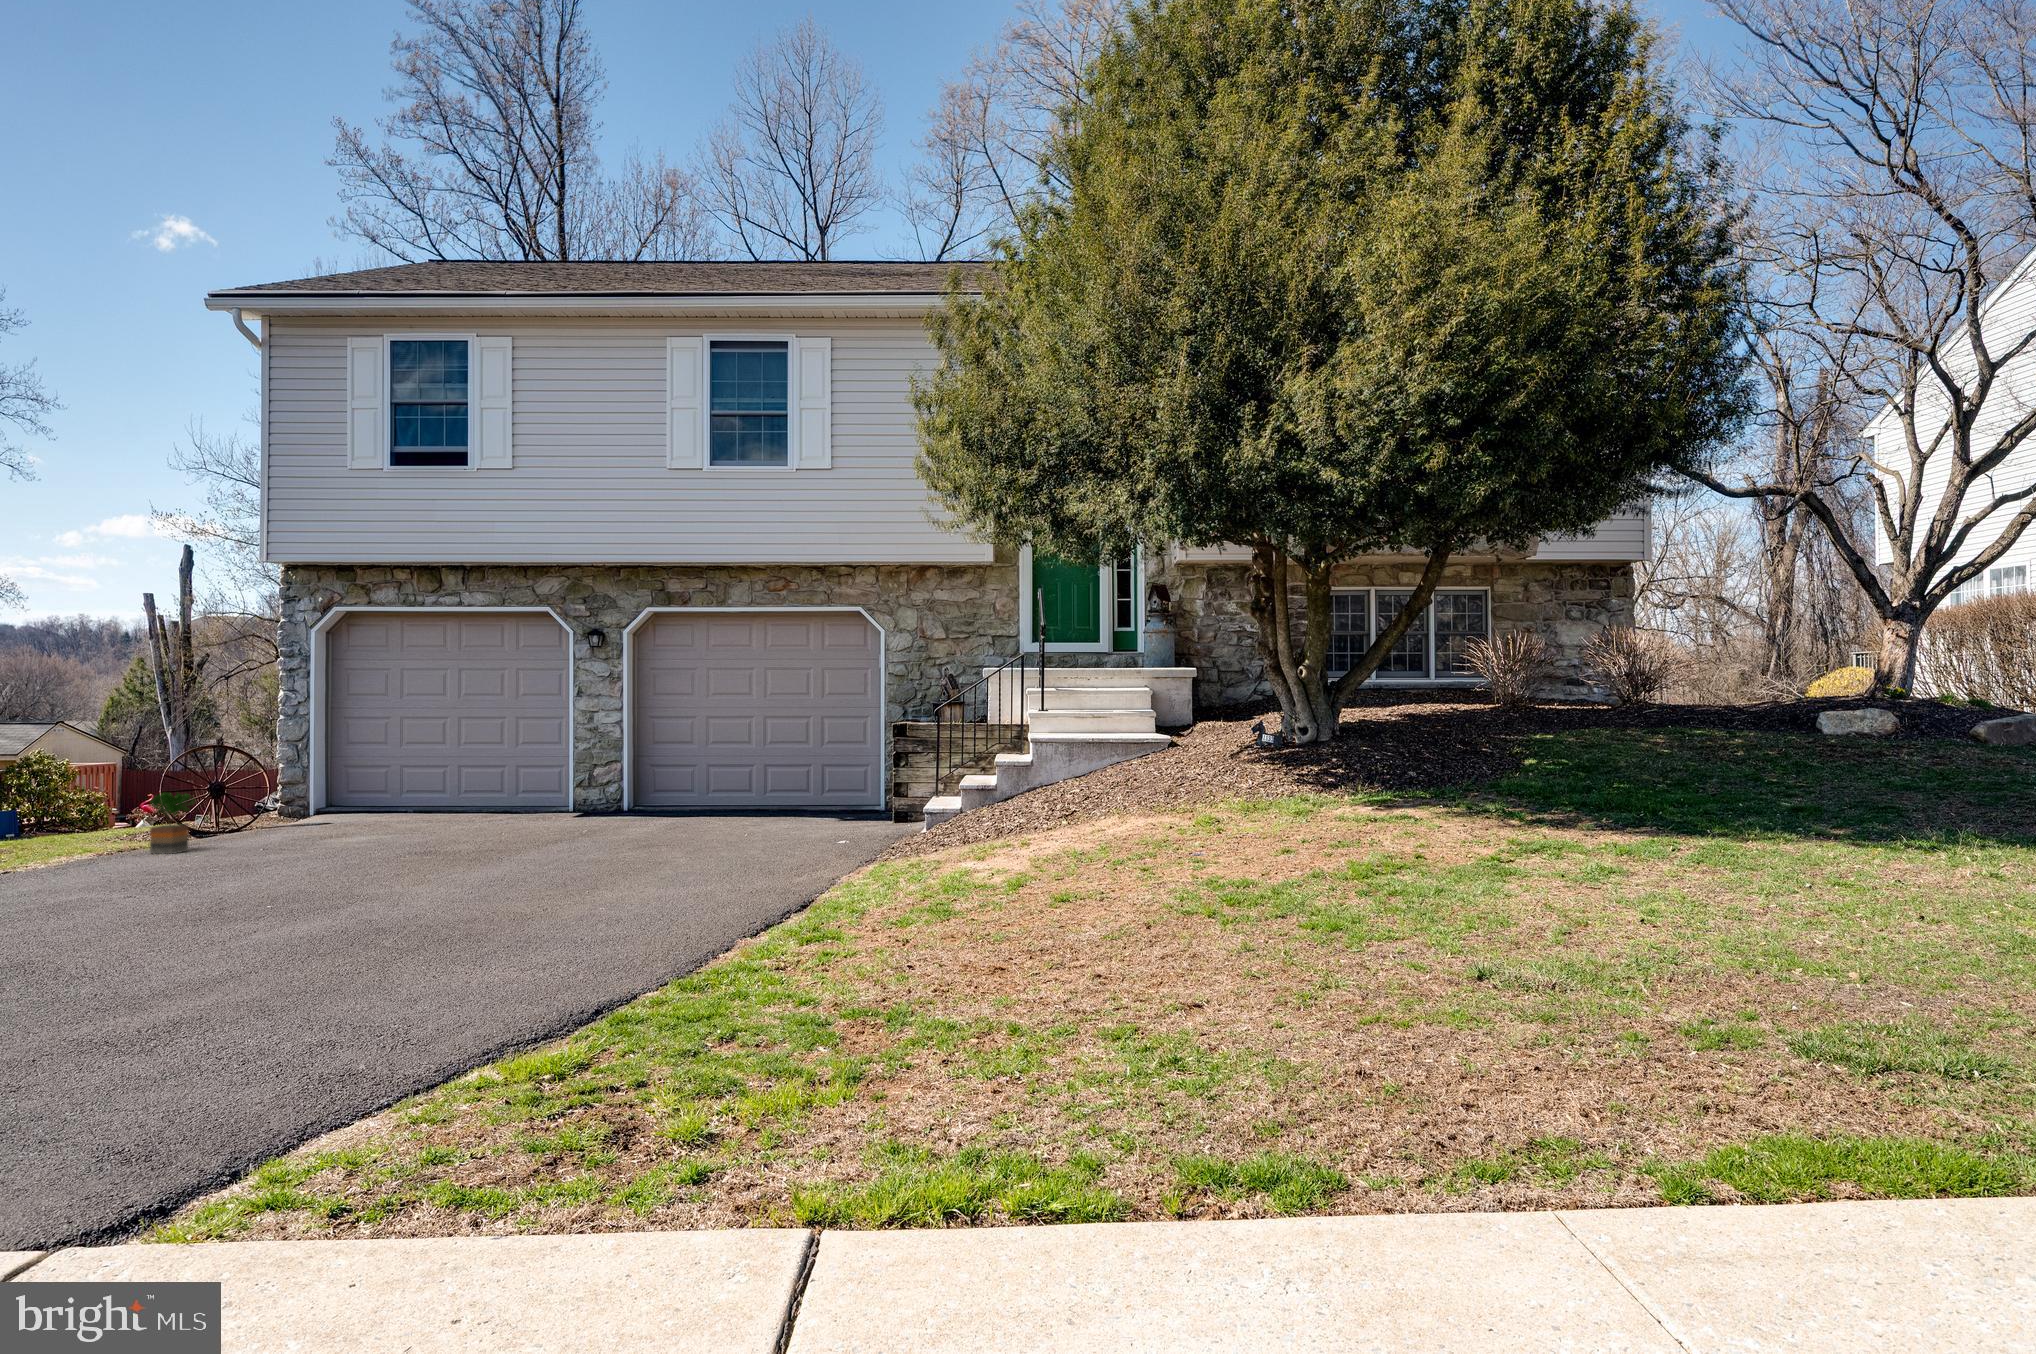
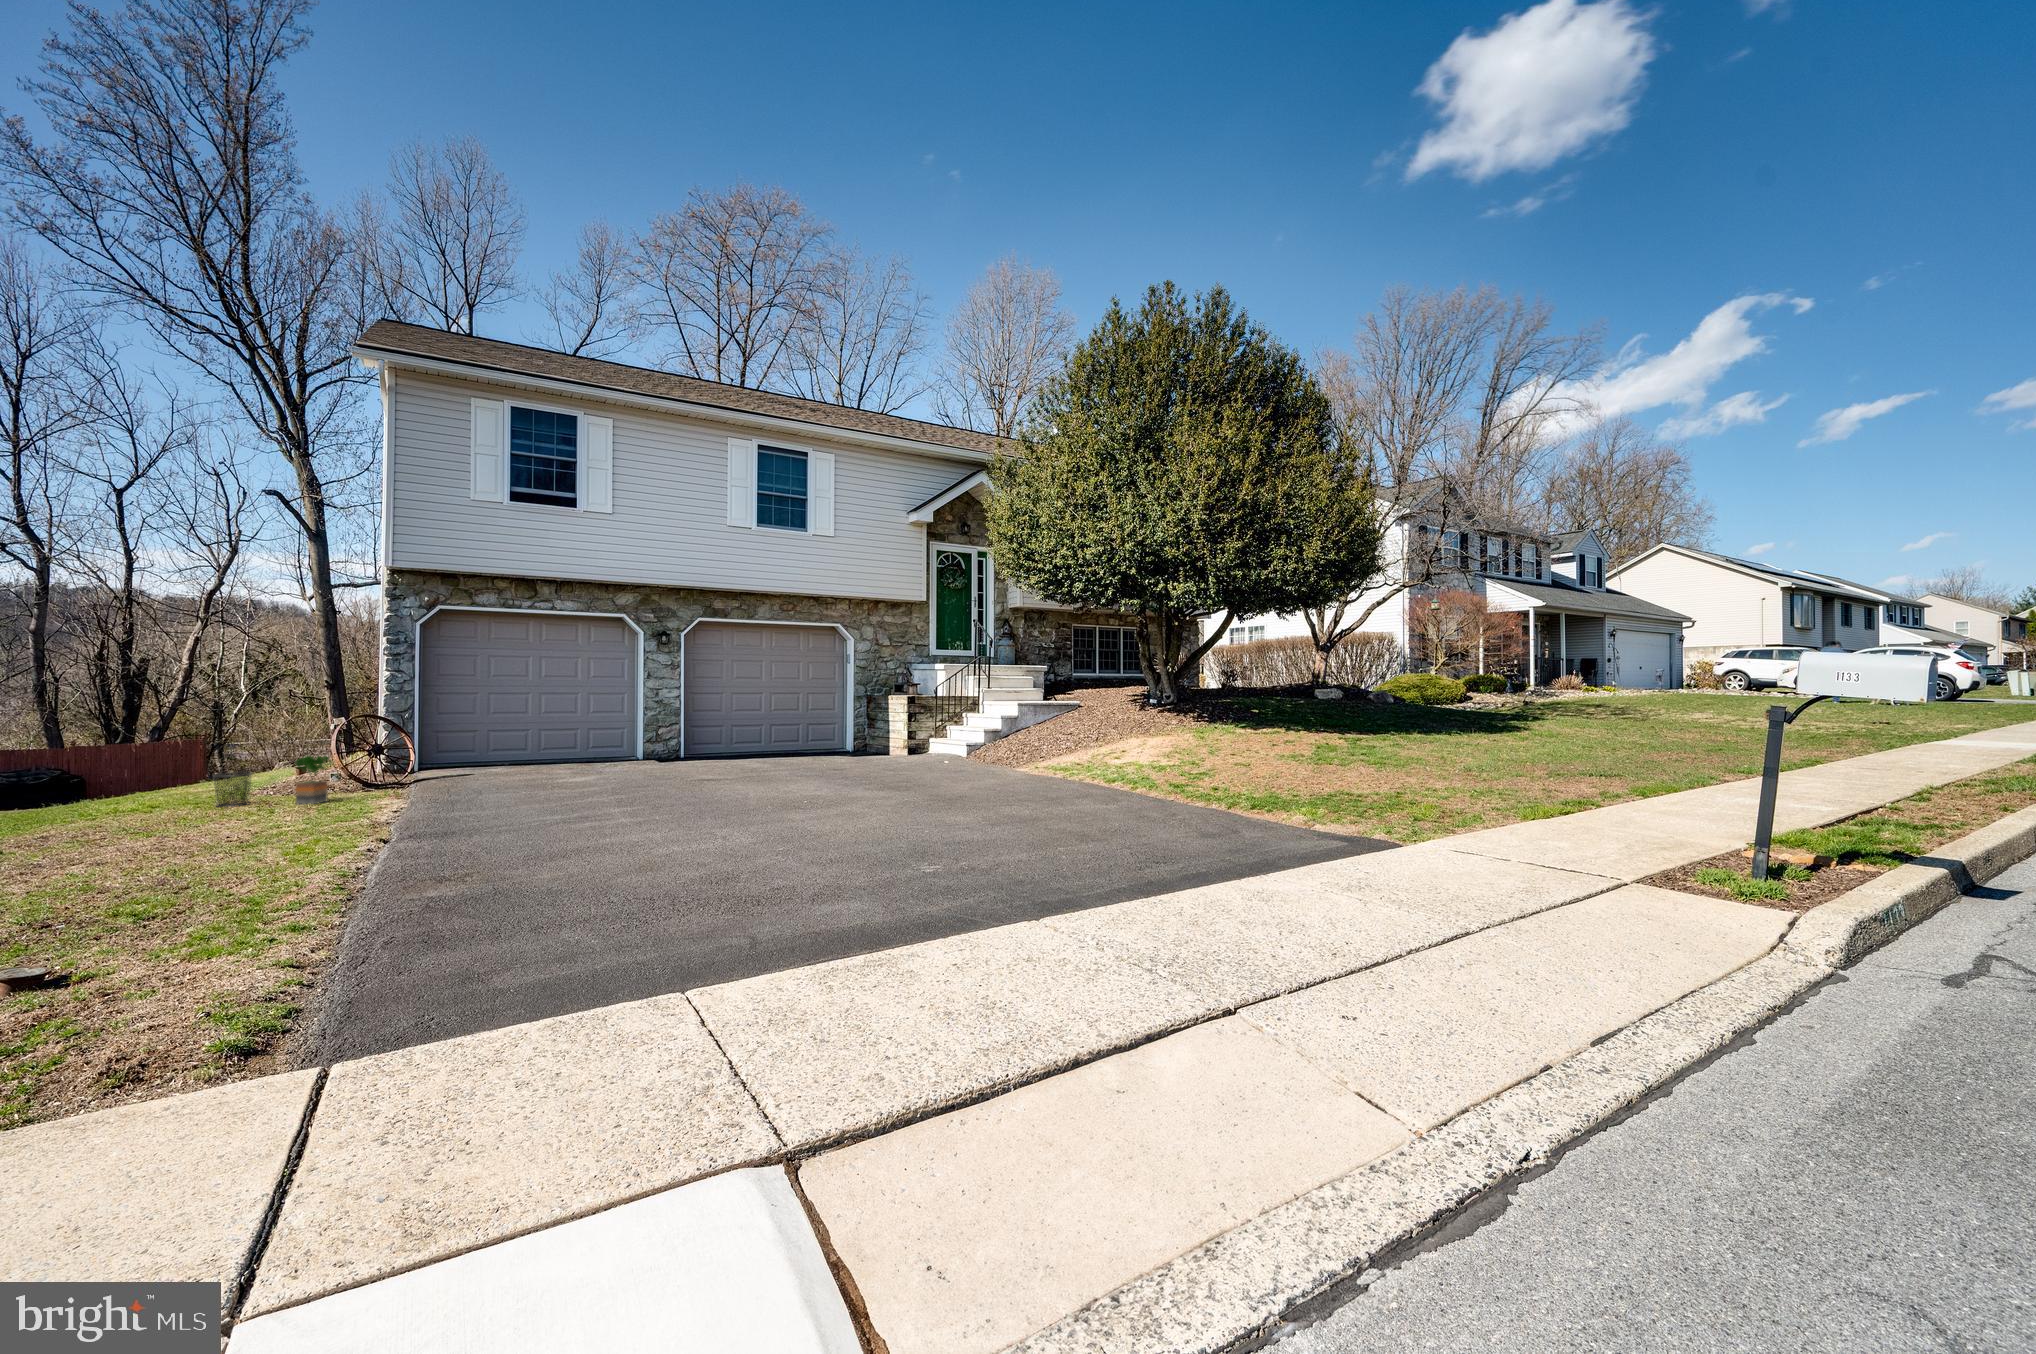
waste bin: none [50,813,98,857] -> present [213,772,251,807]

